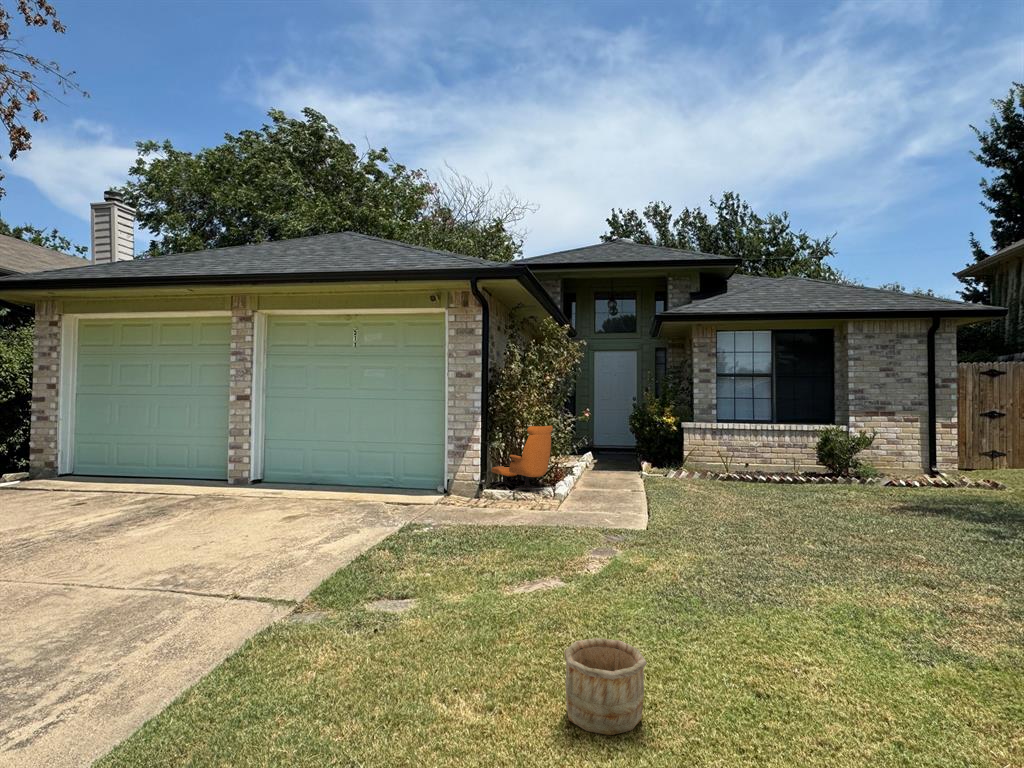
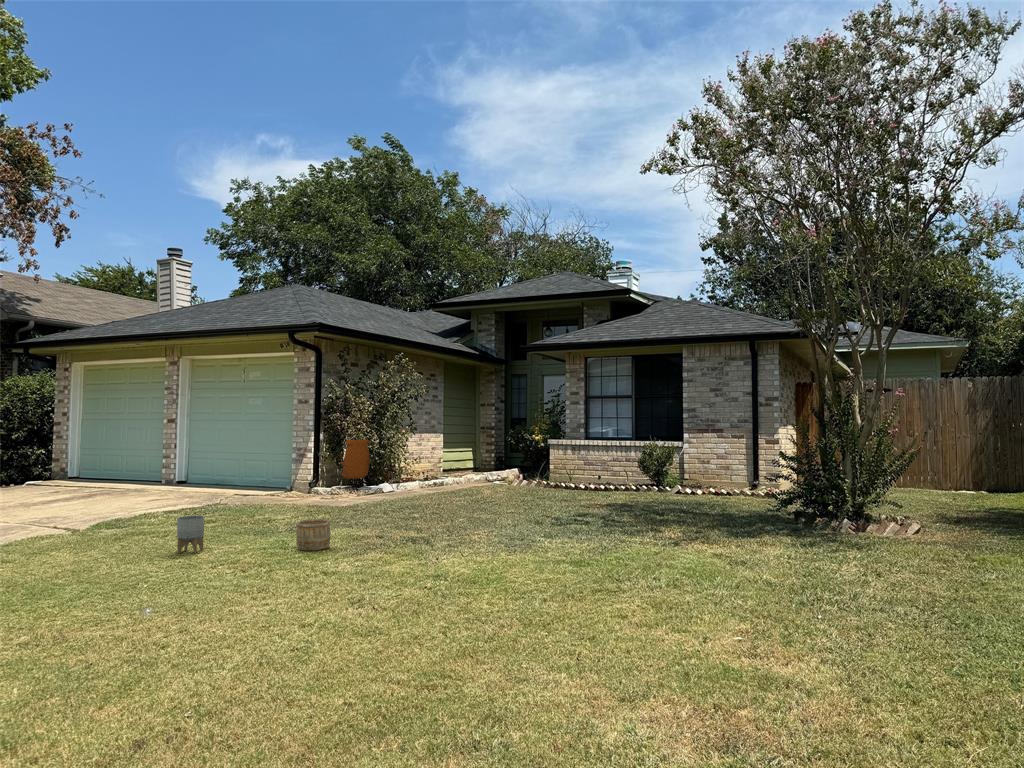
planter: none [713,605,769,698] -> present [177,515,204,554]
wooden bucket: present [564,638,647,735] -> present [296,519,331,551]

